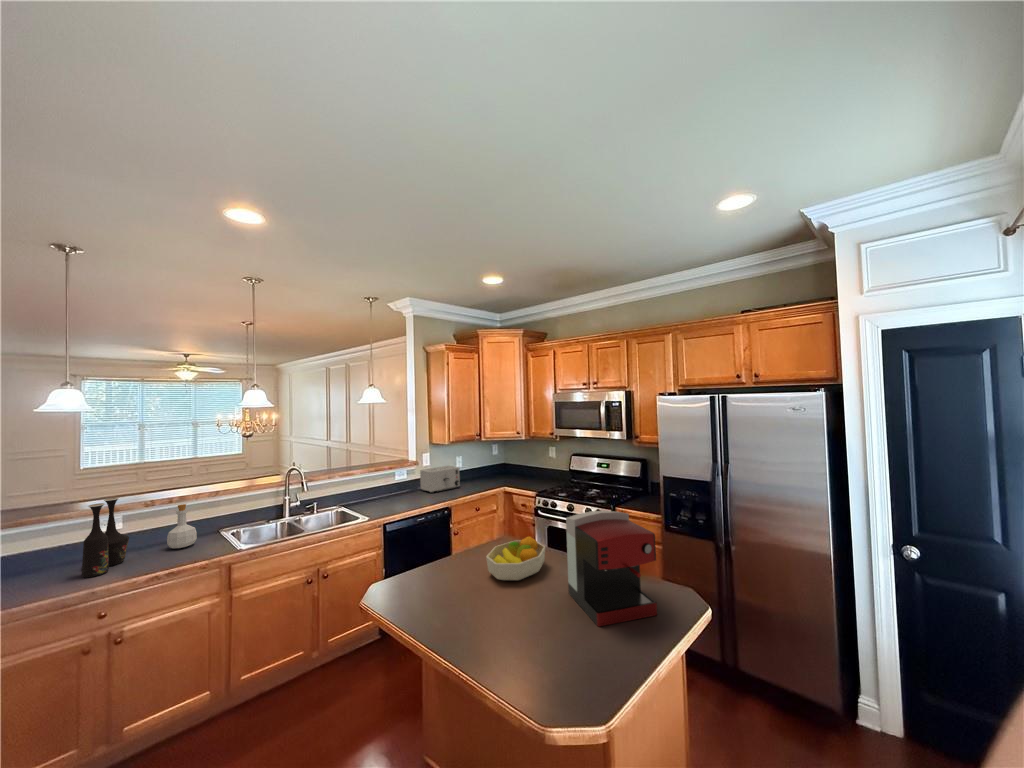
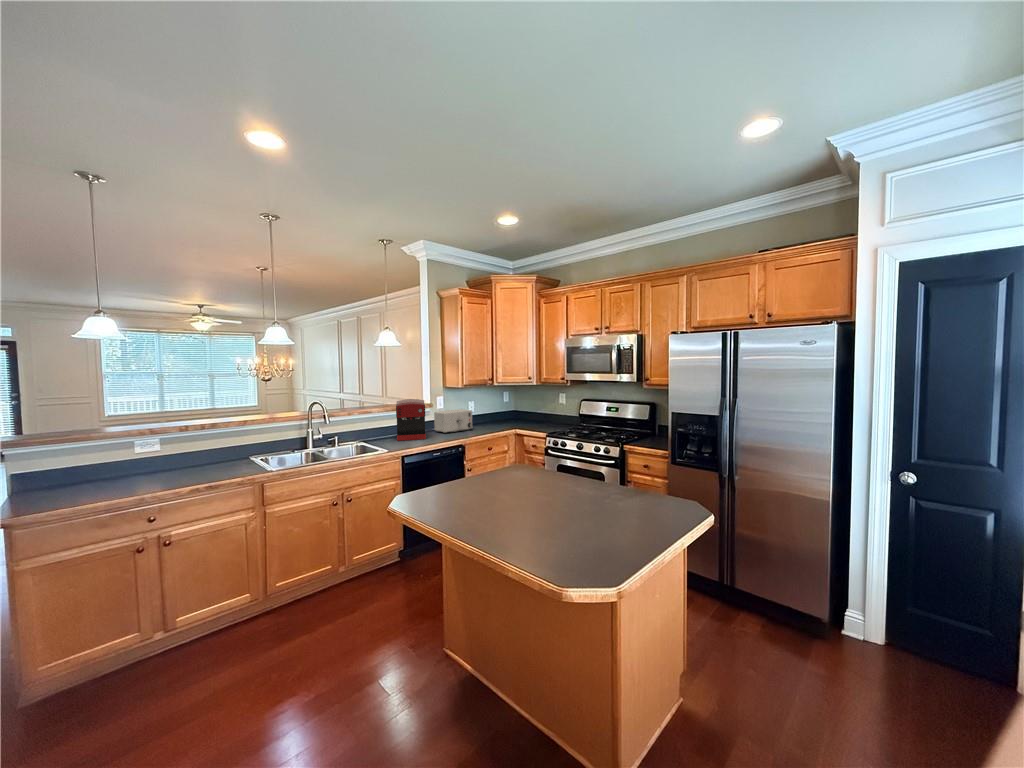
vase: present [82,498,129,578] -> none [130,419,169,487]
bottle: present [167,504,197,548] -> none [203,429,229,469]
coffee maker: present [566,511,657,626] -> present [396,399,426,441]
fruit bowl: present [486,536,545,581] -> none [502,457,557,494]

